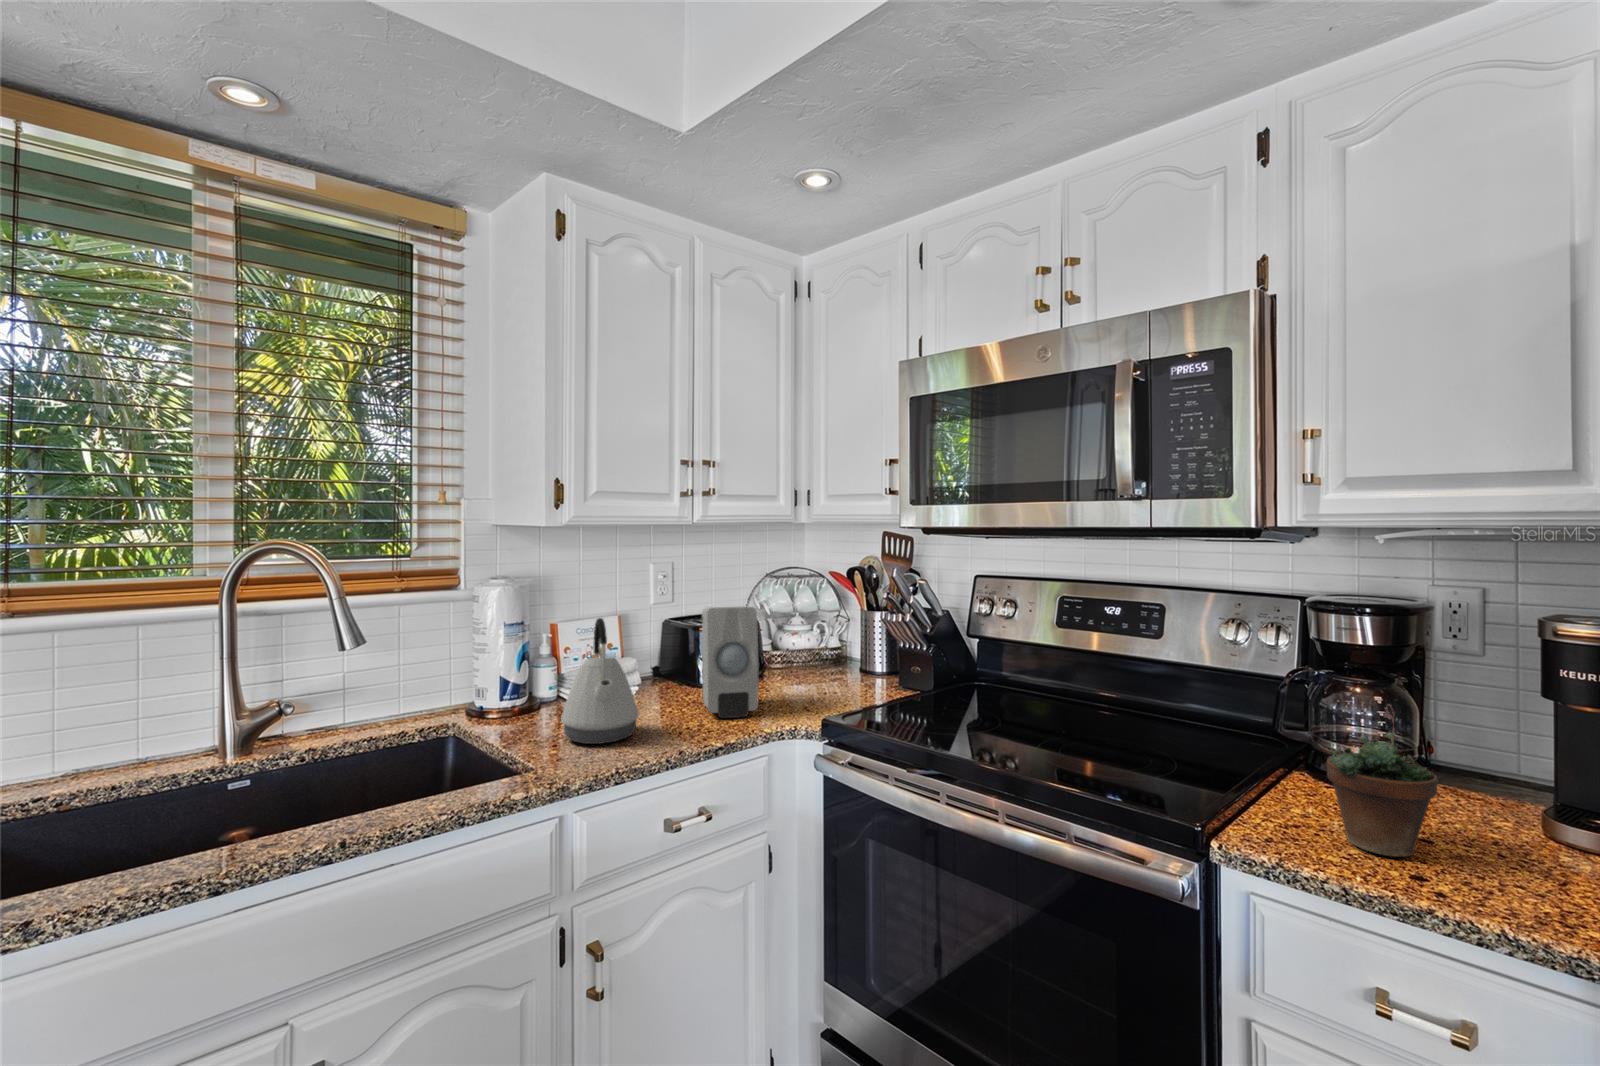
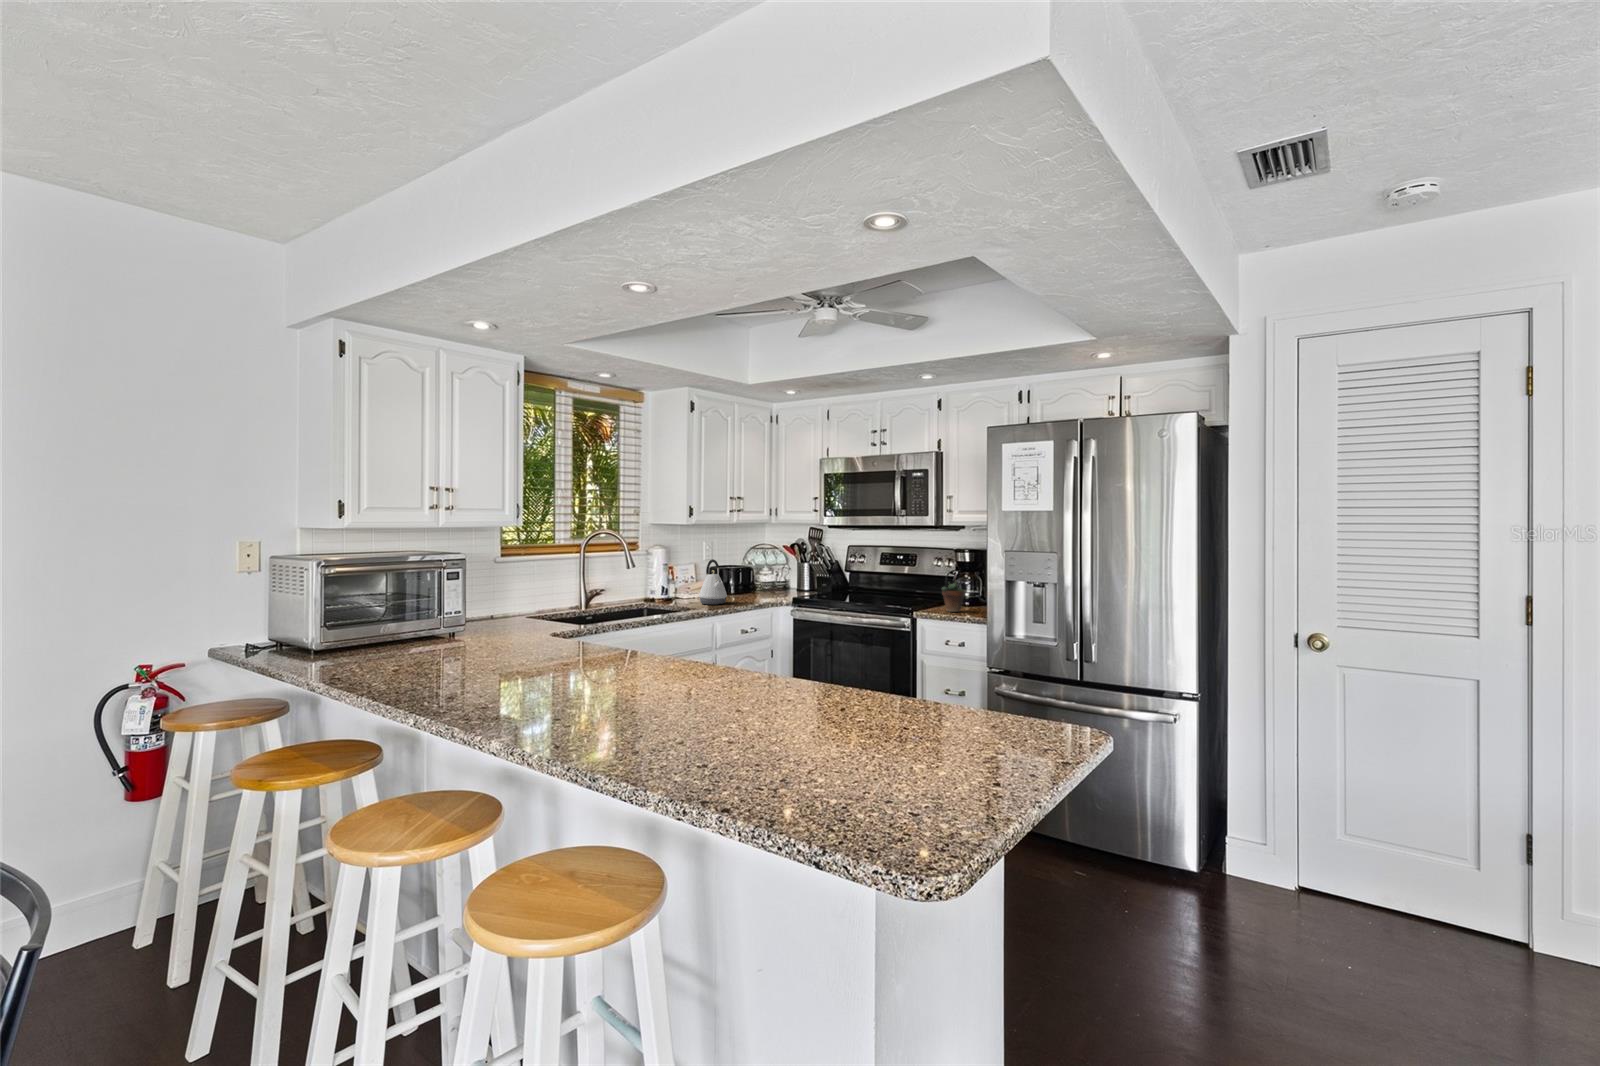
soap dispenser: present [702,607,758,718] -> none [740,557,767,600]

